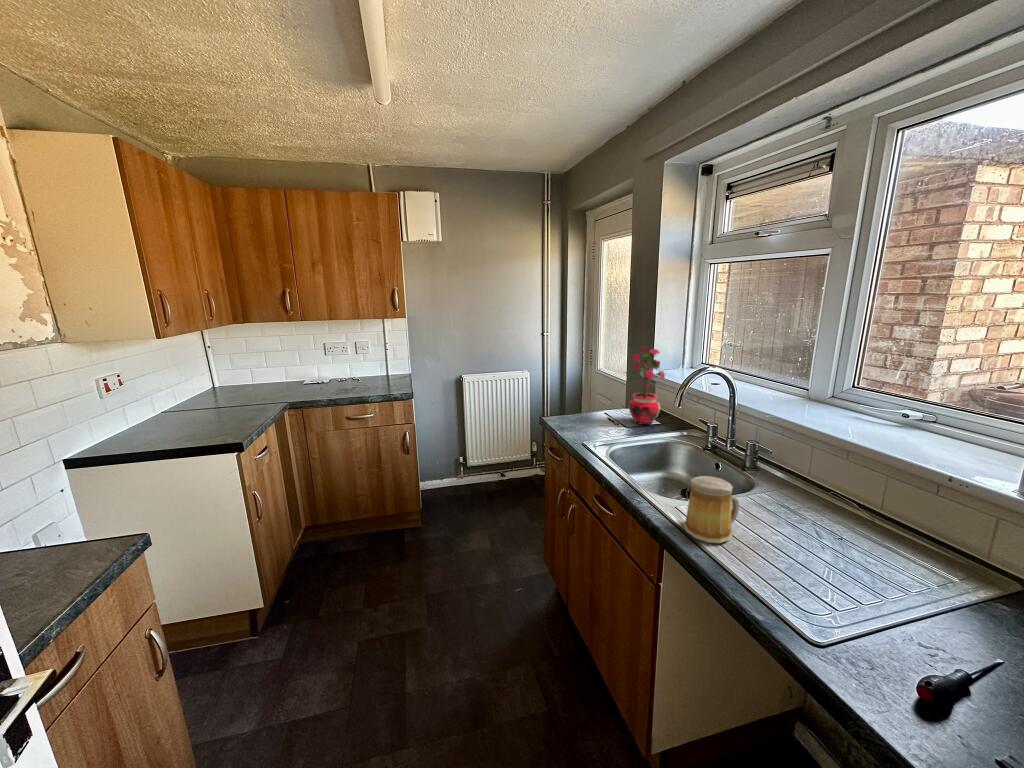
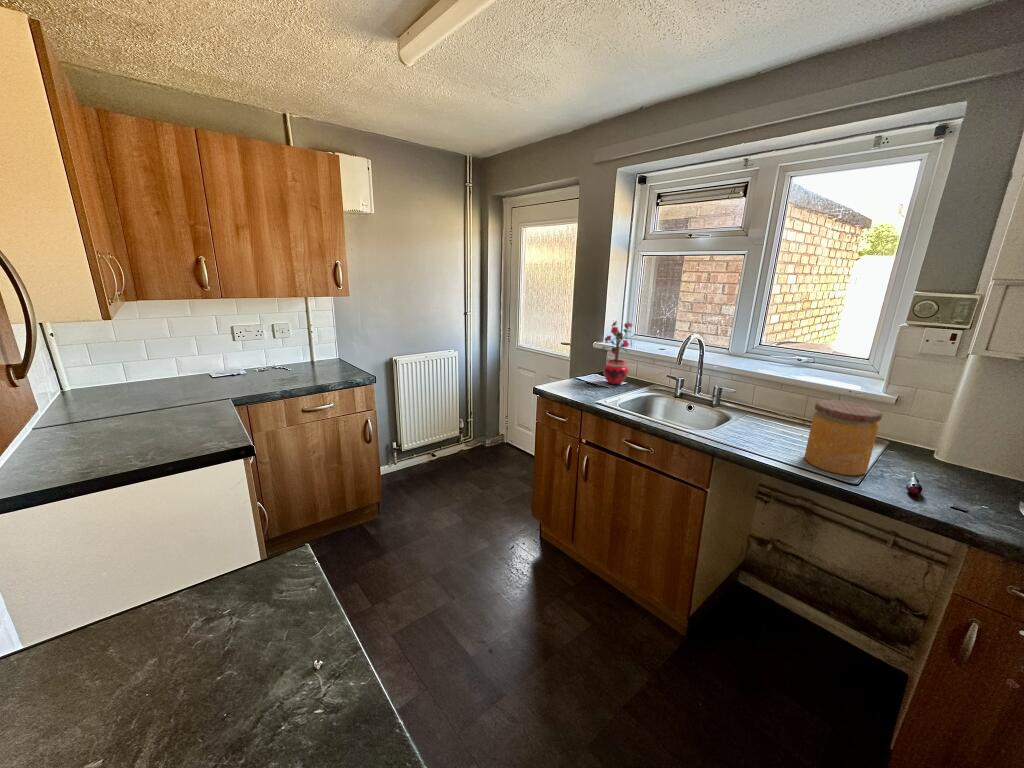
mug: present [684,476,739,543] -> none [728,406,766,450]
jar: none [774,487,897,629] -> present [805,400,882,475]

